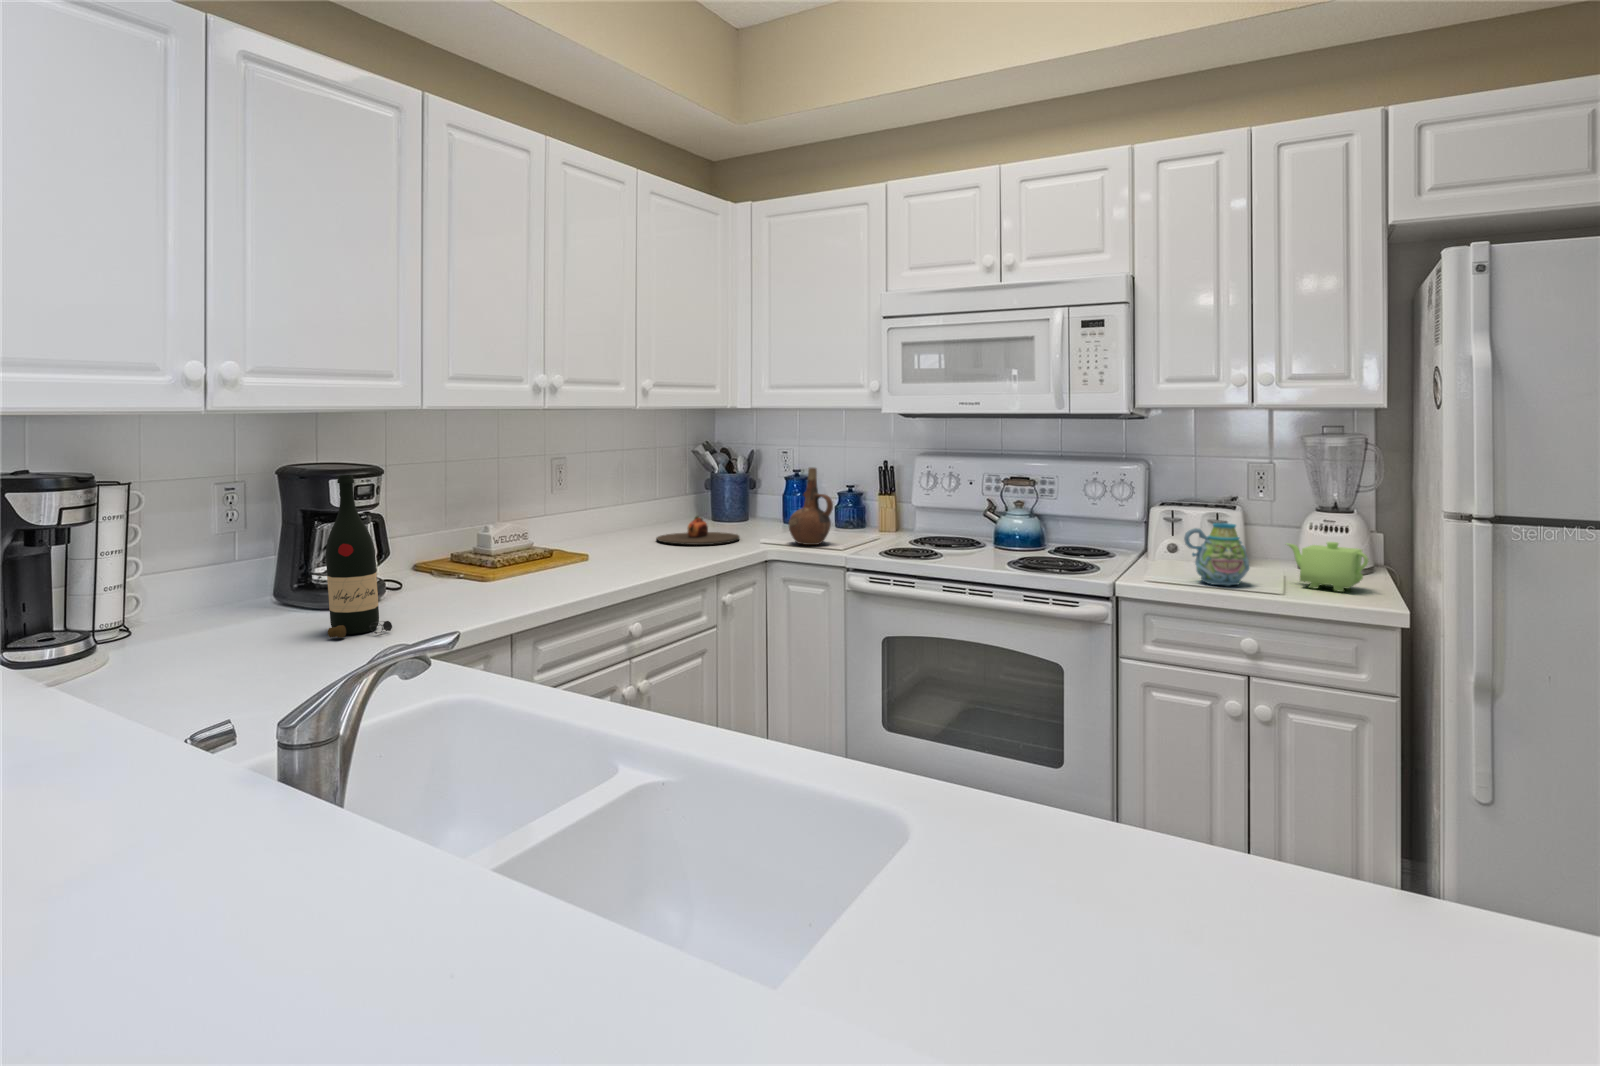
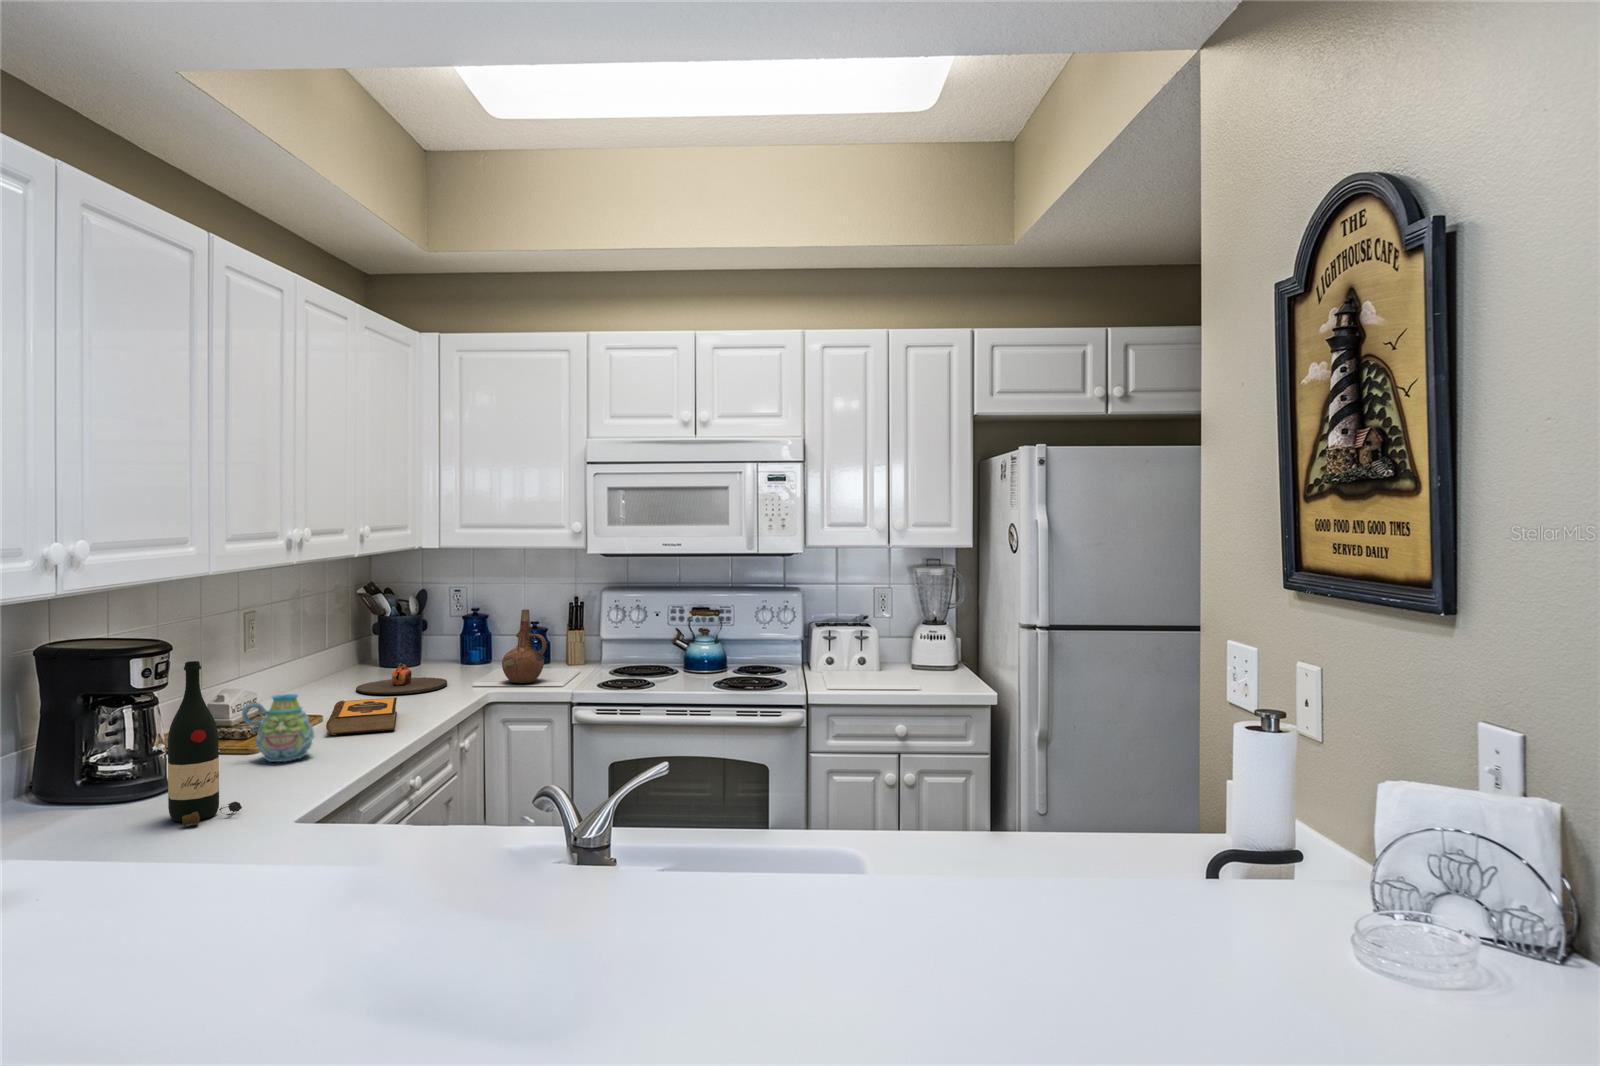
mug: present [1184,523,1249,586] -> present [242,694,314,762]
teapot: present [1287,542,1368,592] -> none [910,650,961,685]
hardback book: none [571,543,659,574] -> present [326,697,397,735]

